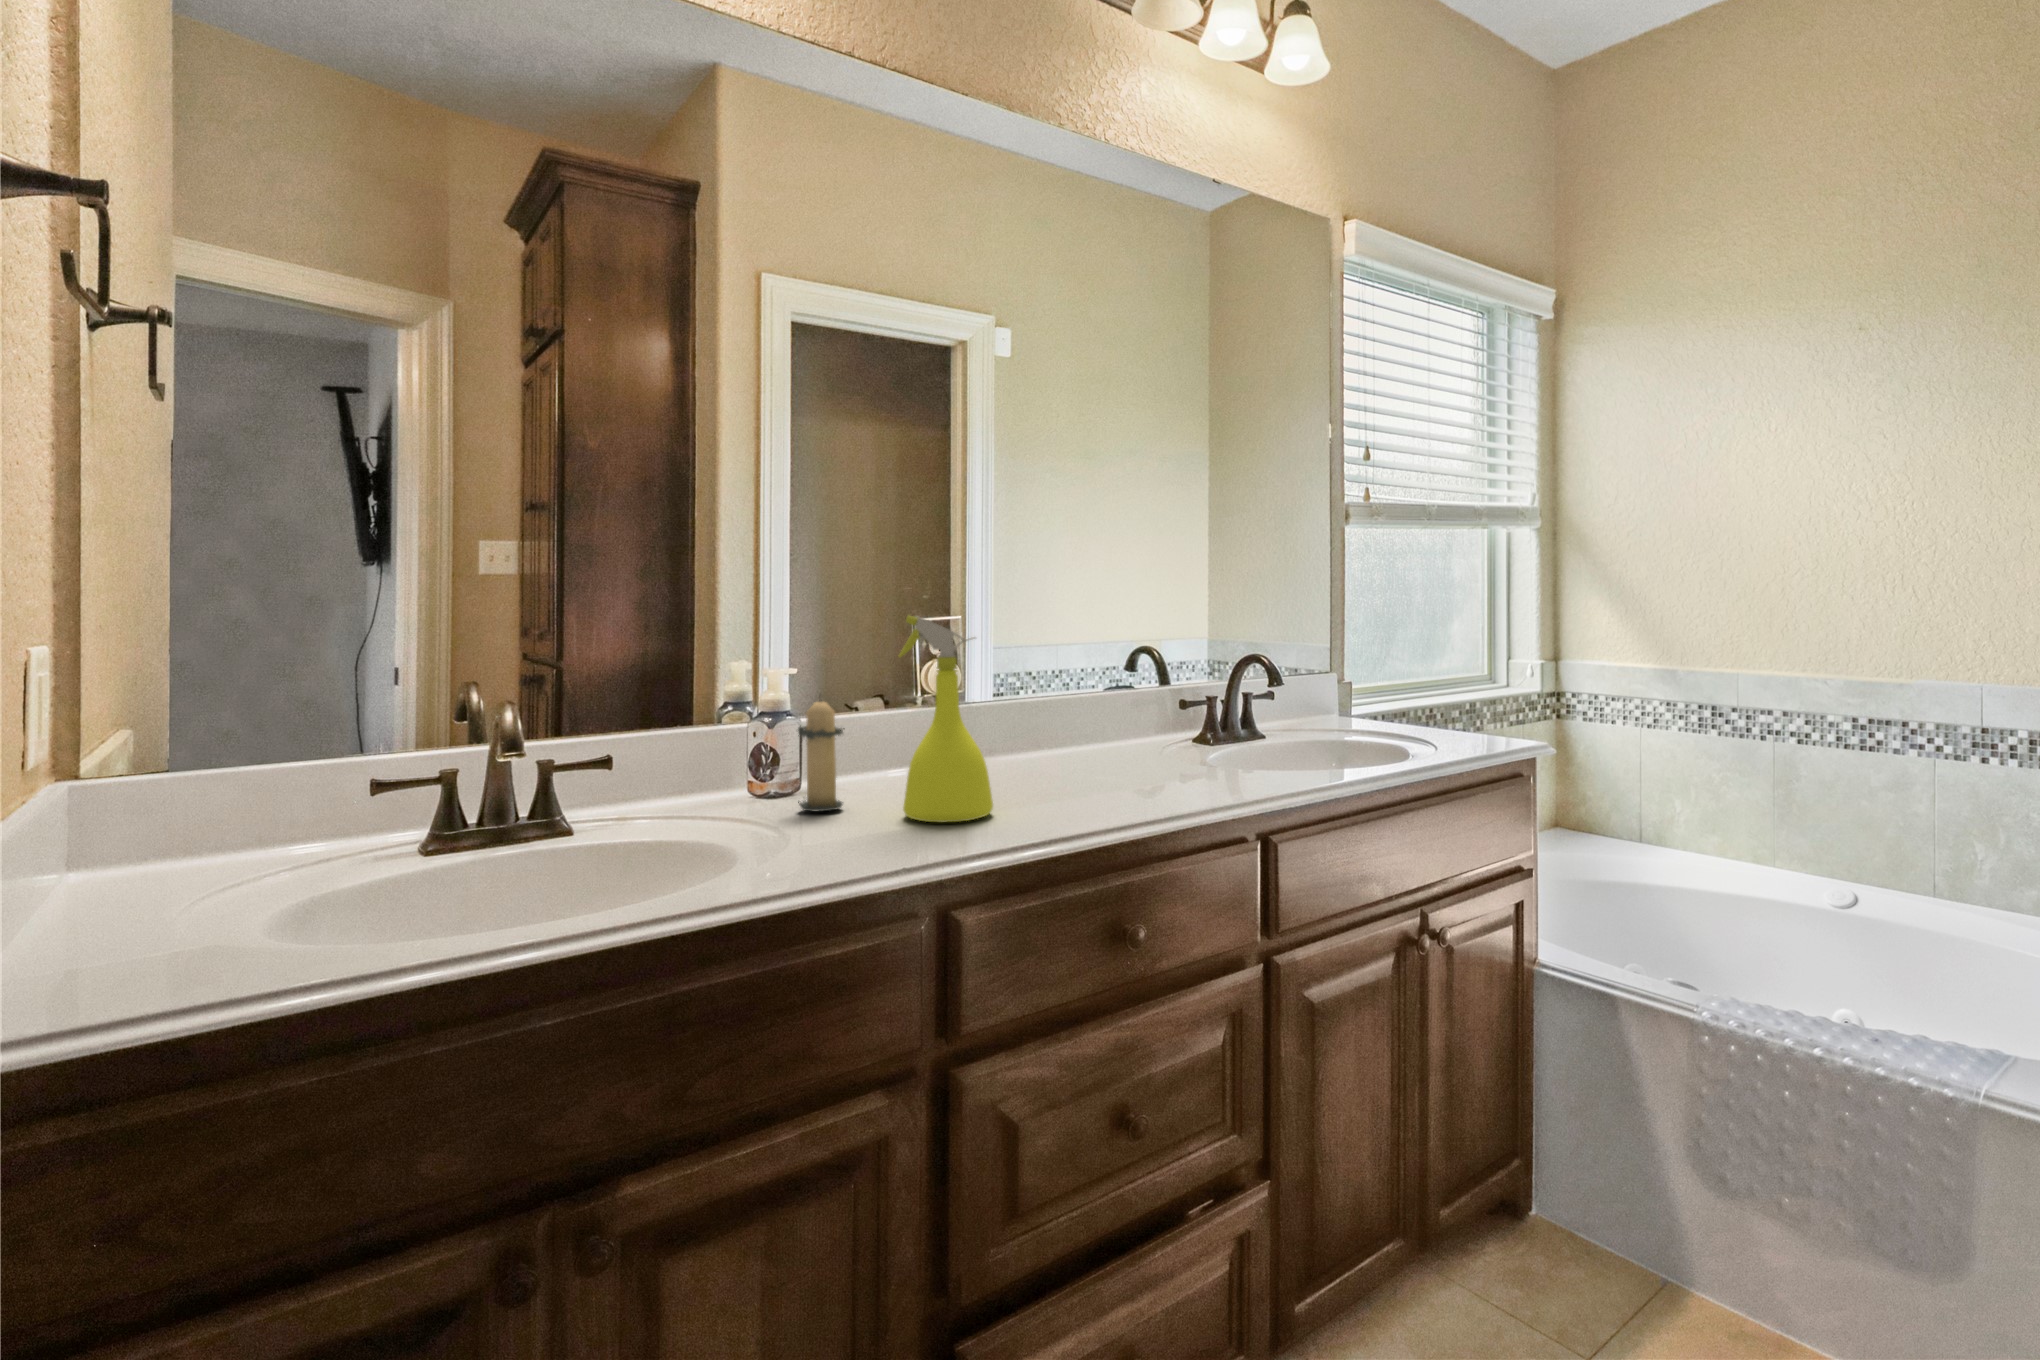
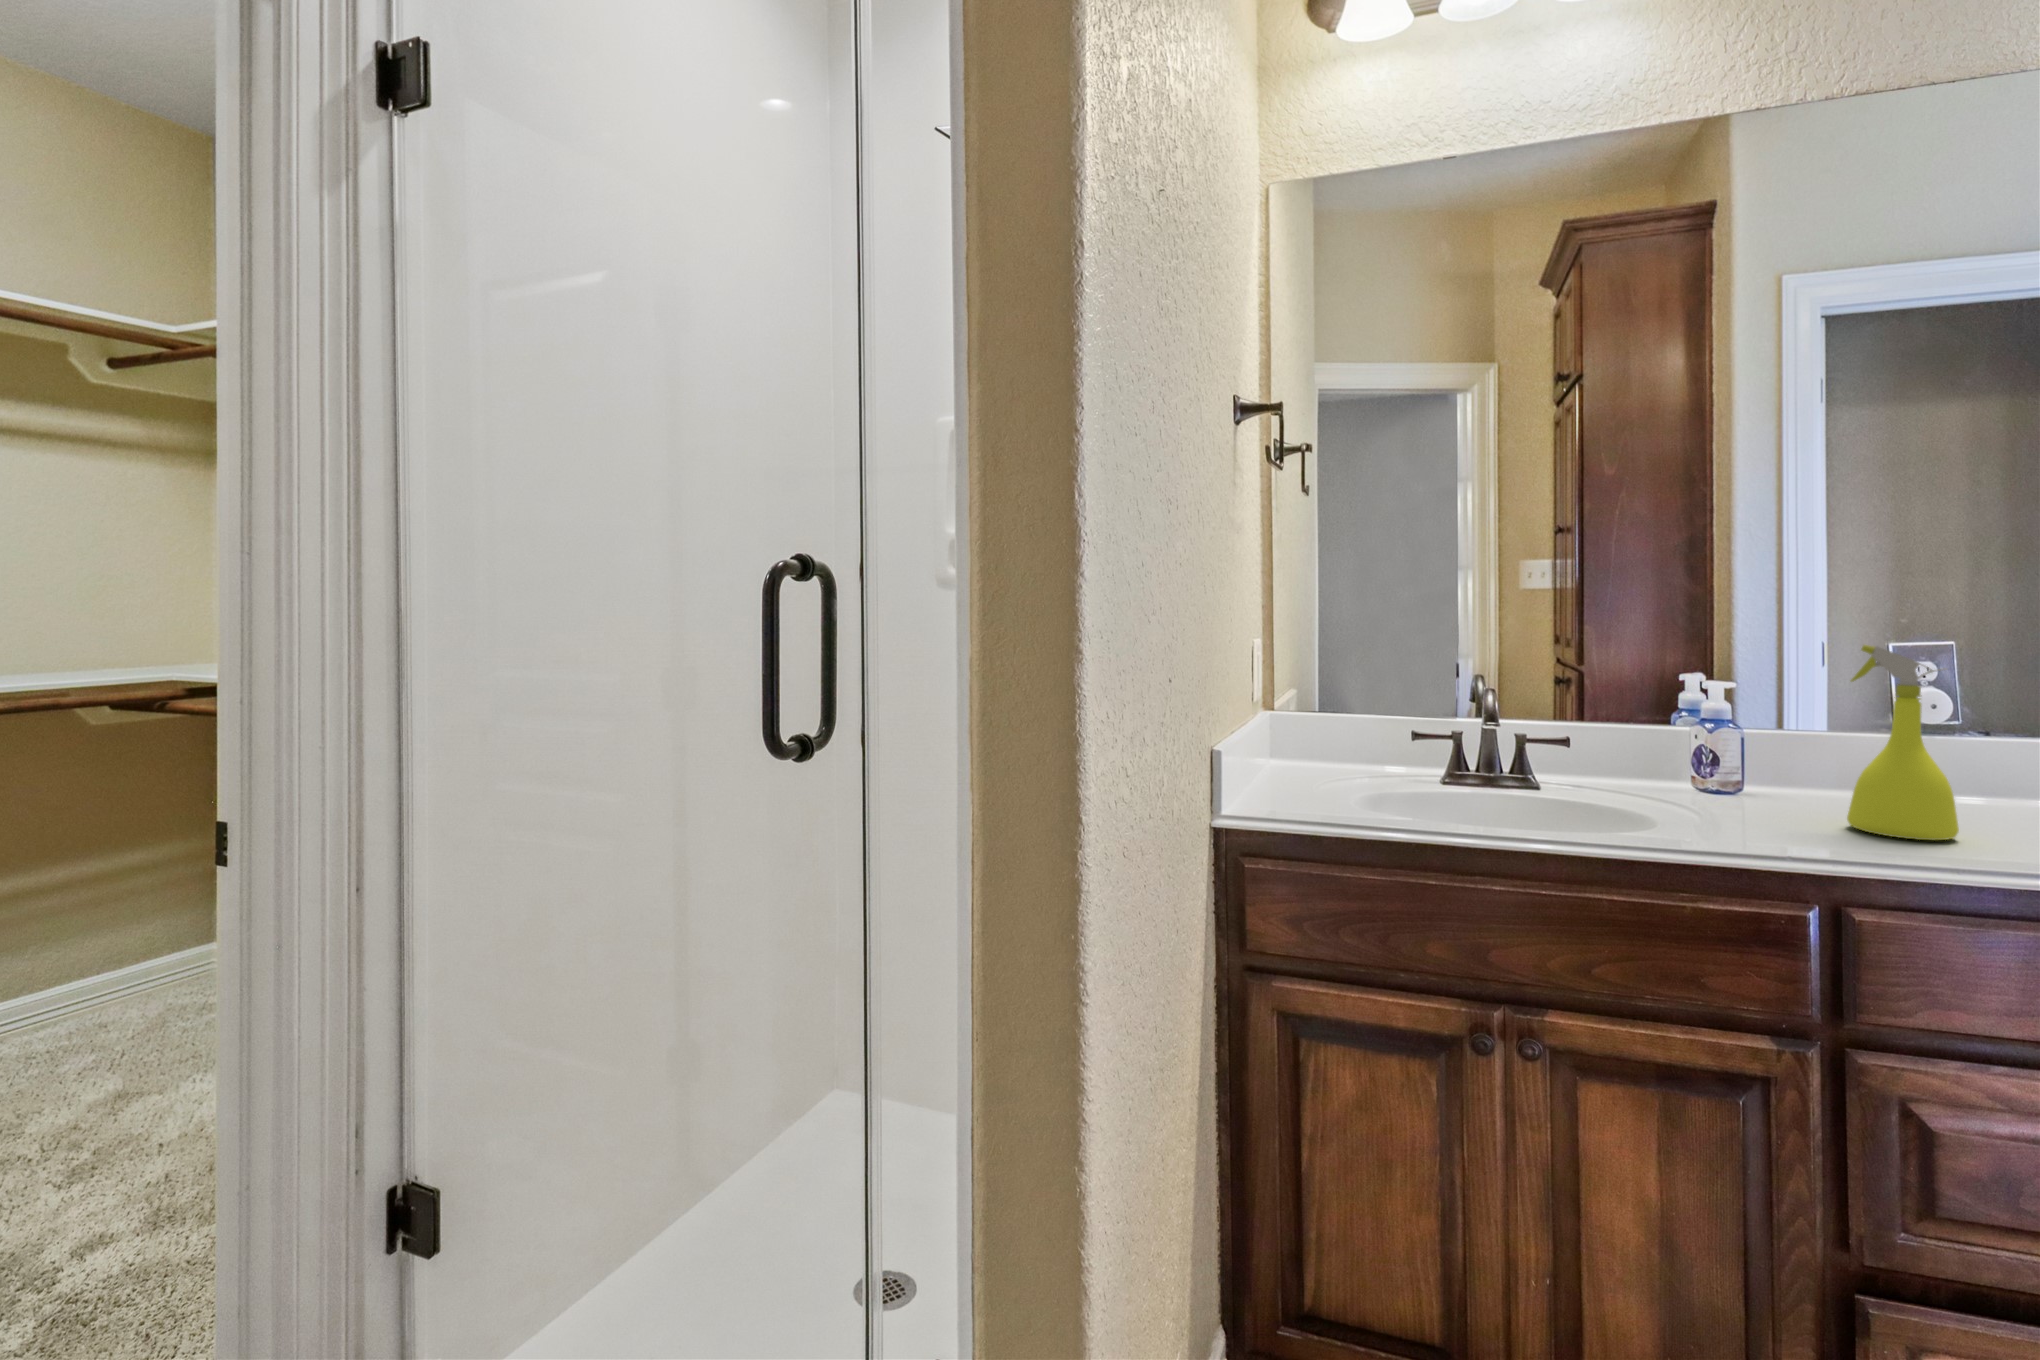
candle: present [798,696,844,811] -> none [1730,707,1794,811]

